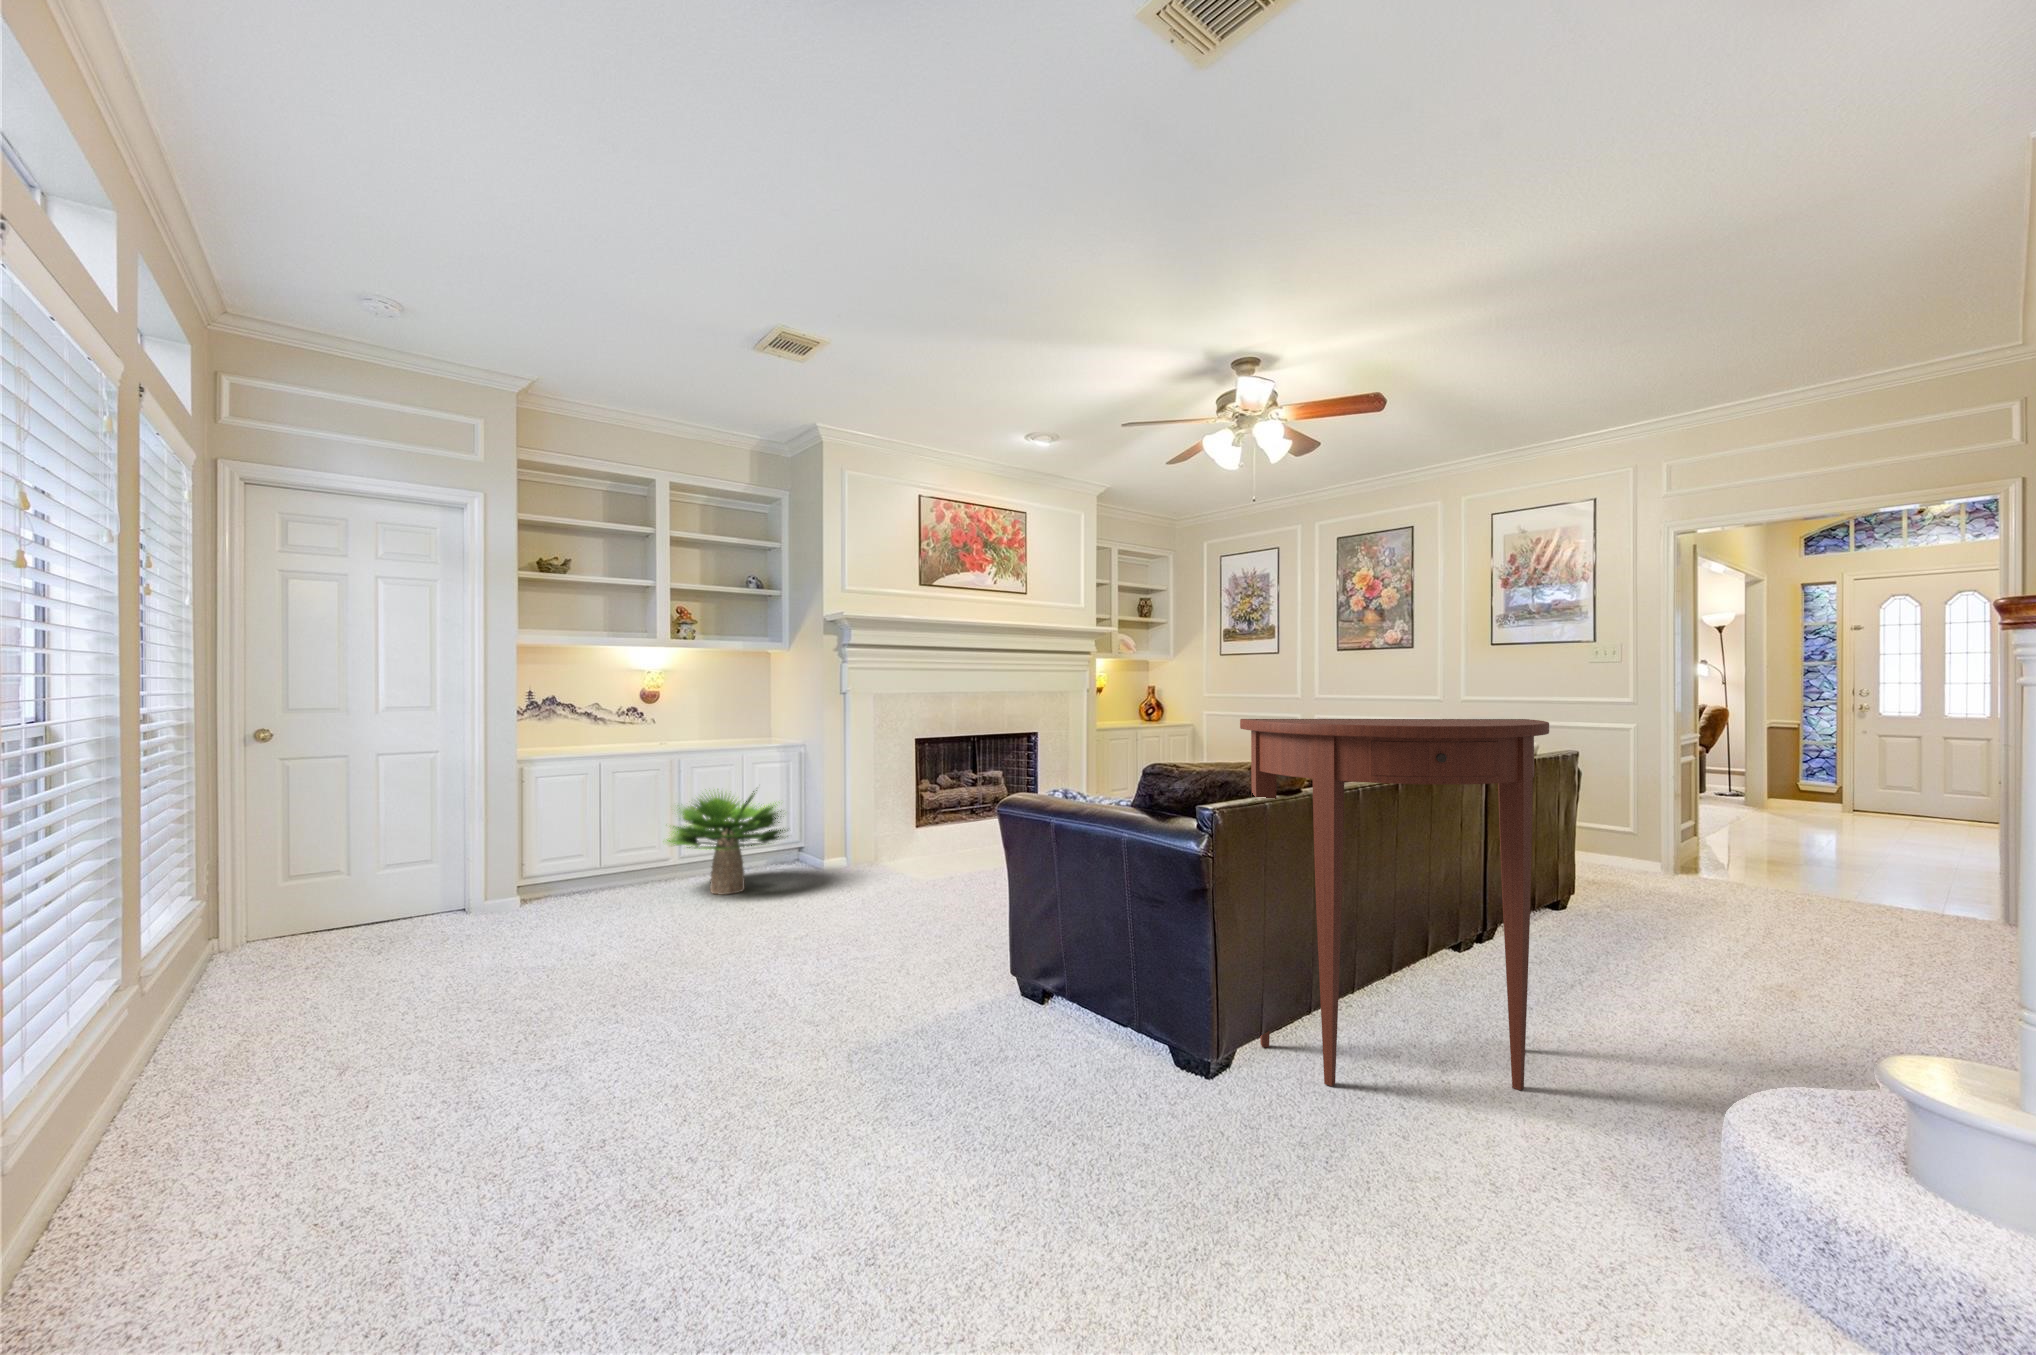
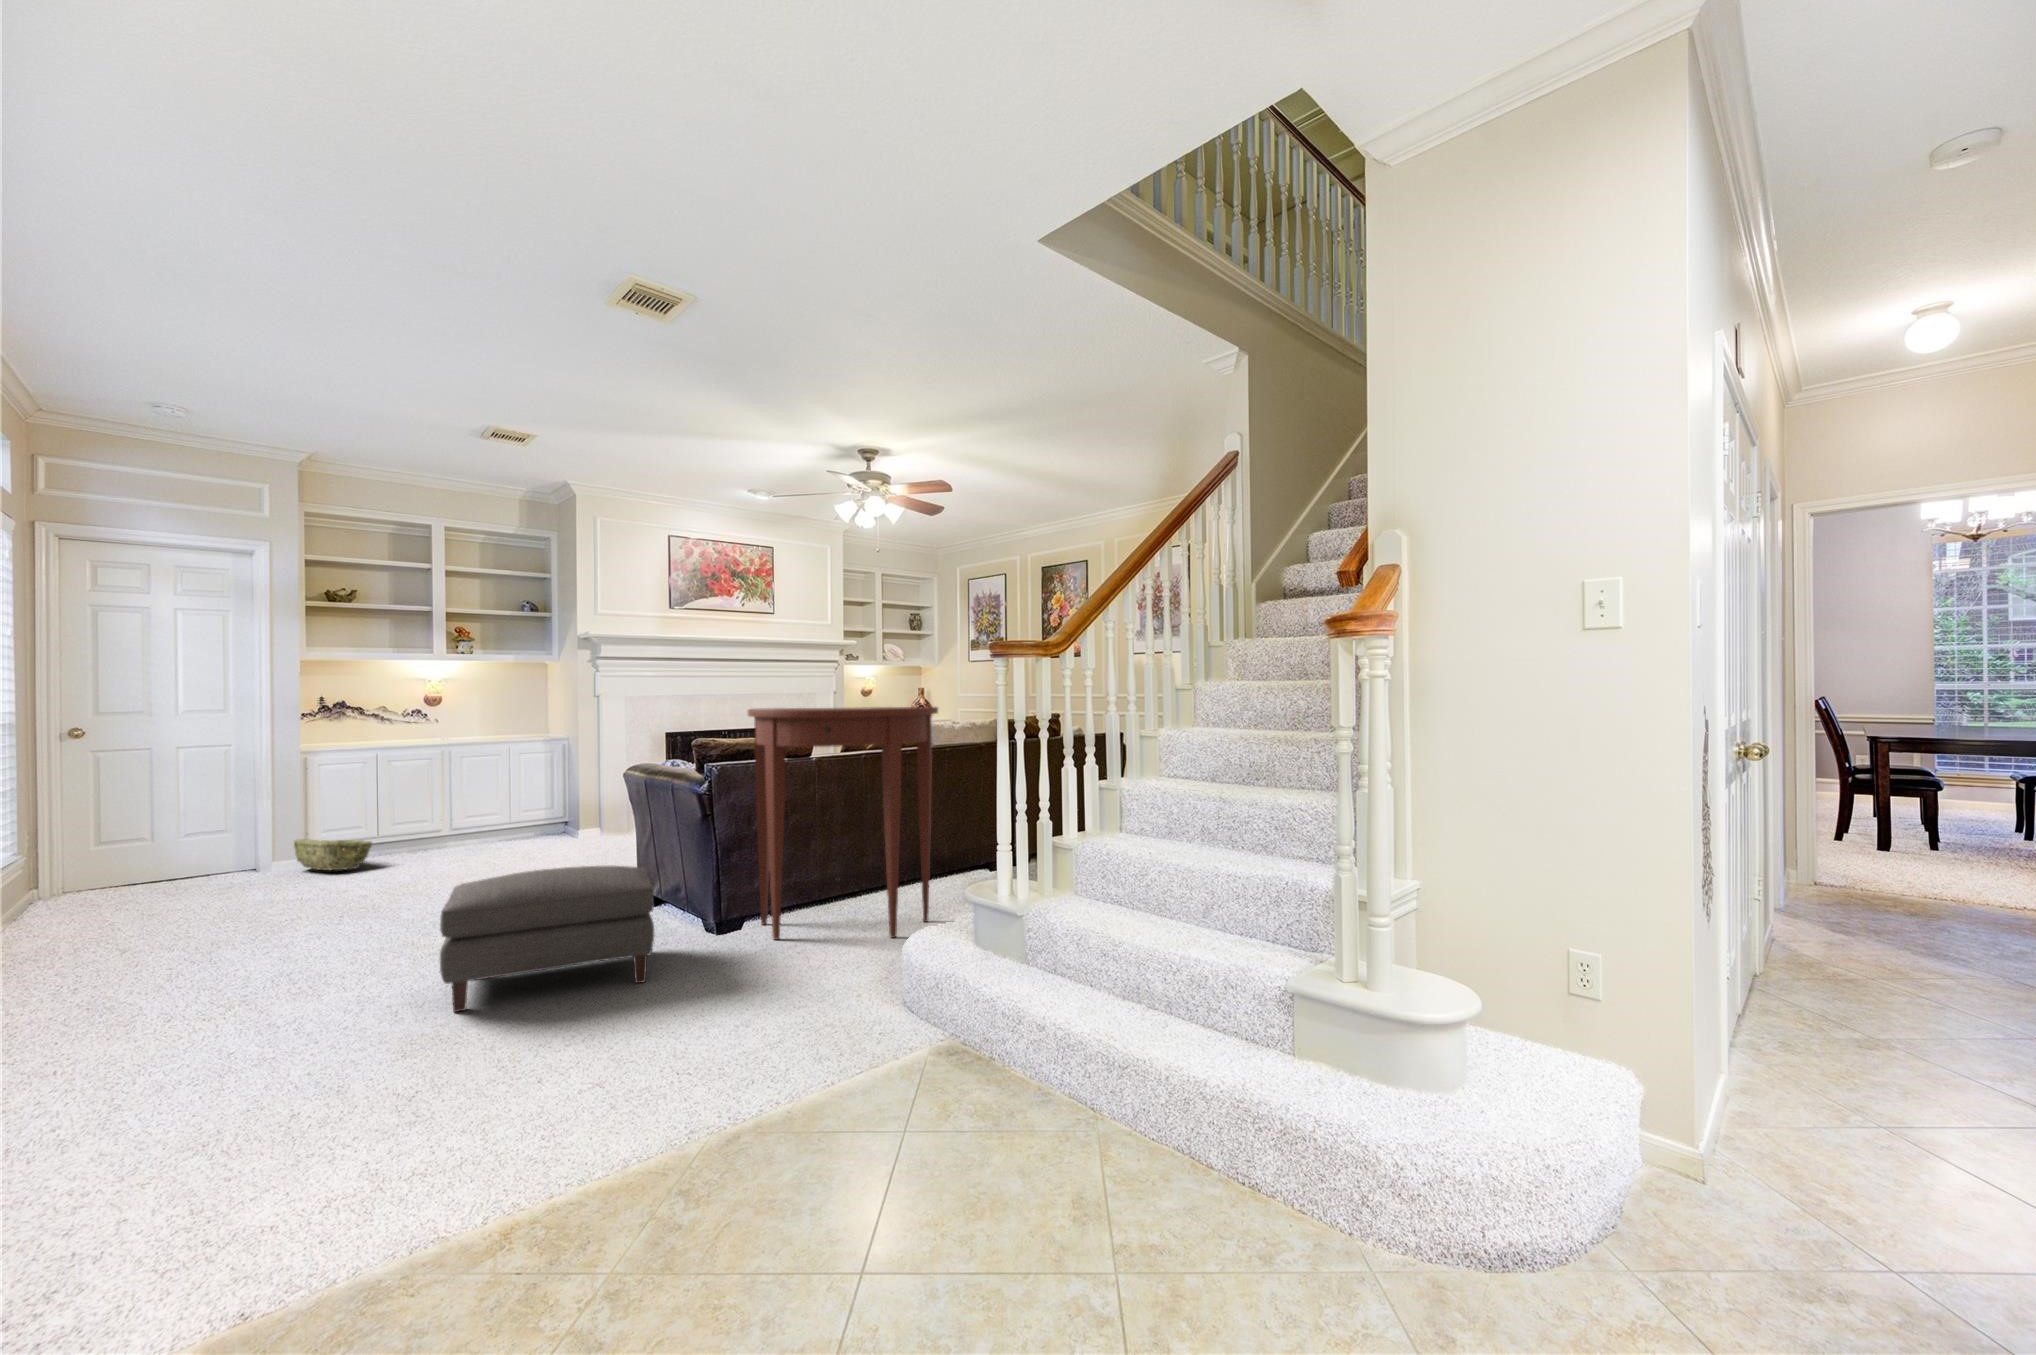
potted plant: present [666,790,786,895] -> none [422,768,542,857]
woven basket: none [513,872,607,915] -> present [294,840,372,870]
ottoman: none [902,971,1253,1273] -> present [440,865,654,1012]

